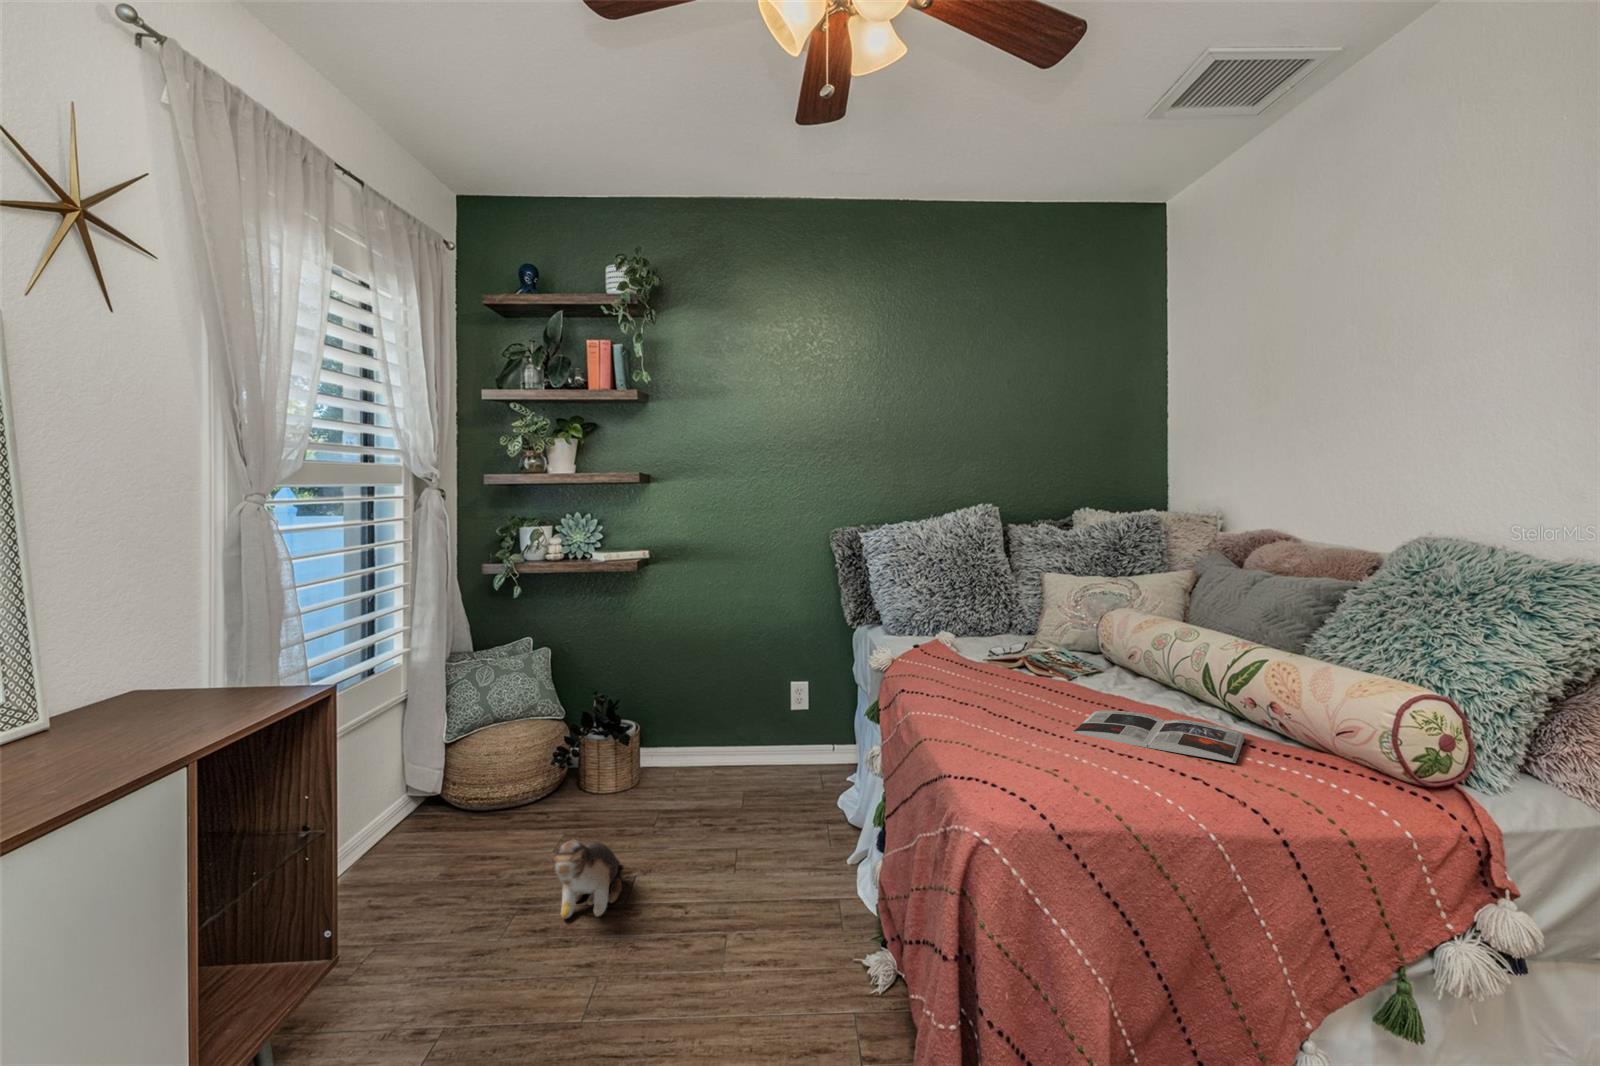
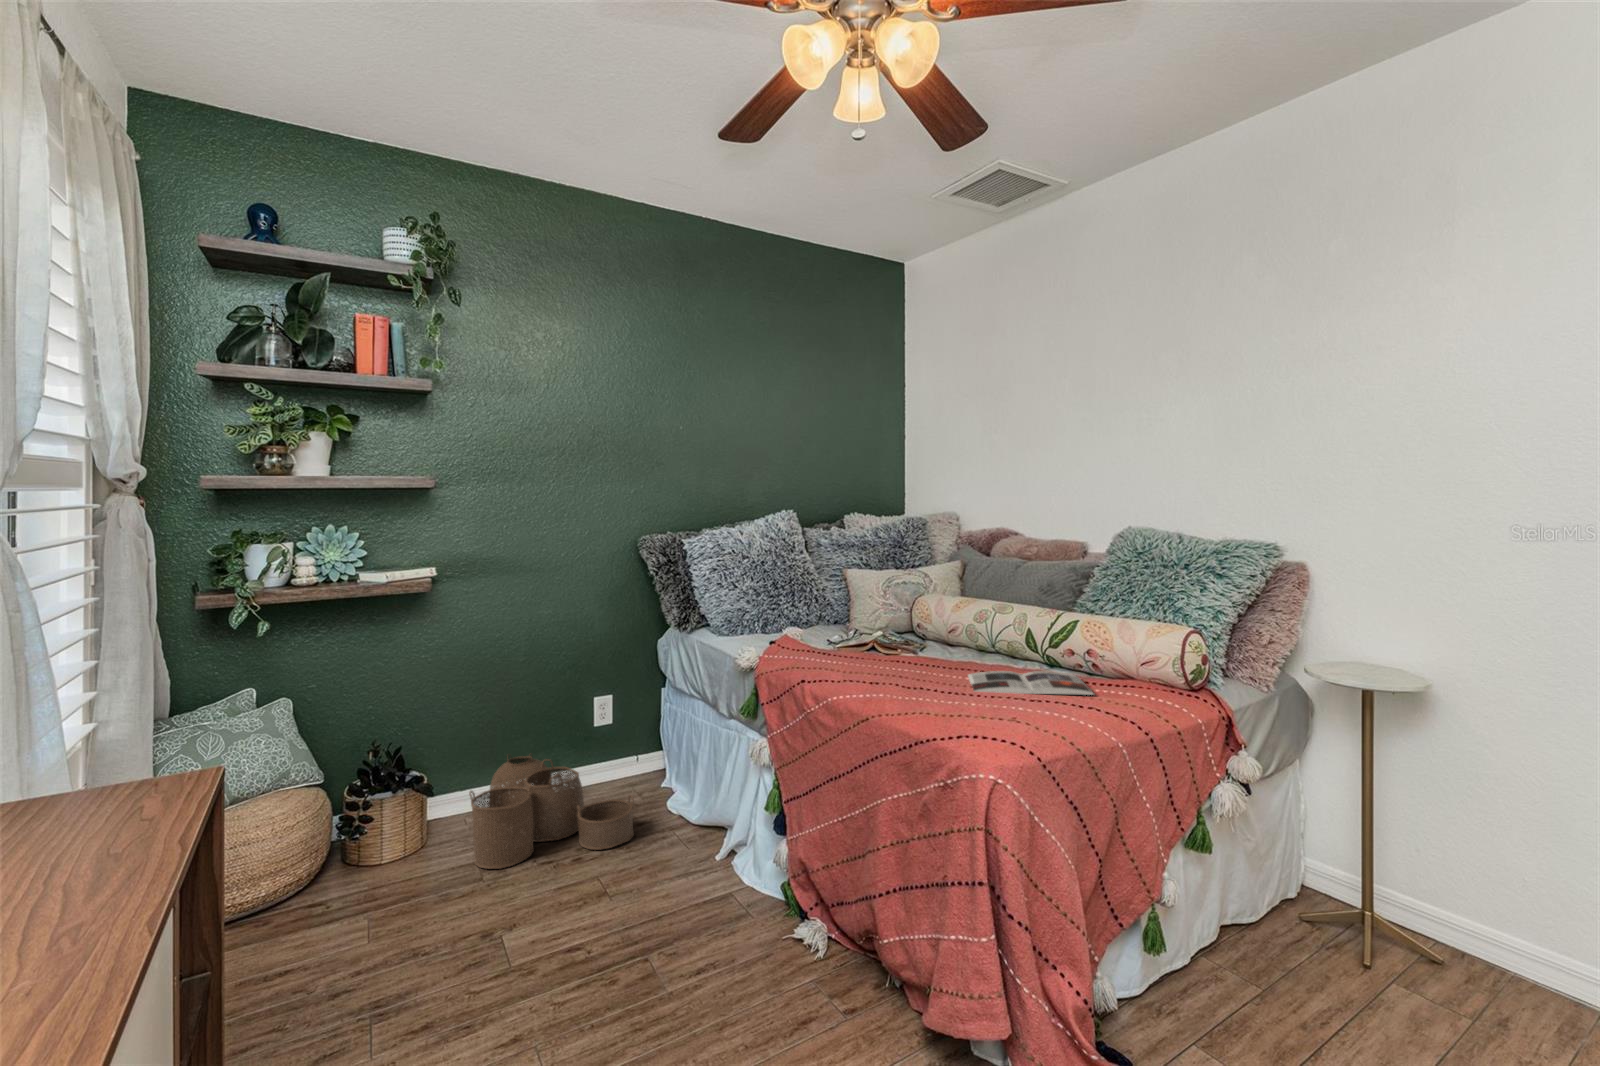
woven basket: none [645,722,785,826] -> present [469,756,634,869]
plush toy: present [545,839,622,919] -> none [434,899,504,997]

